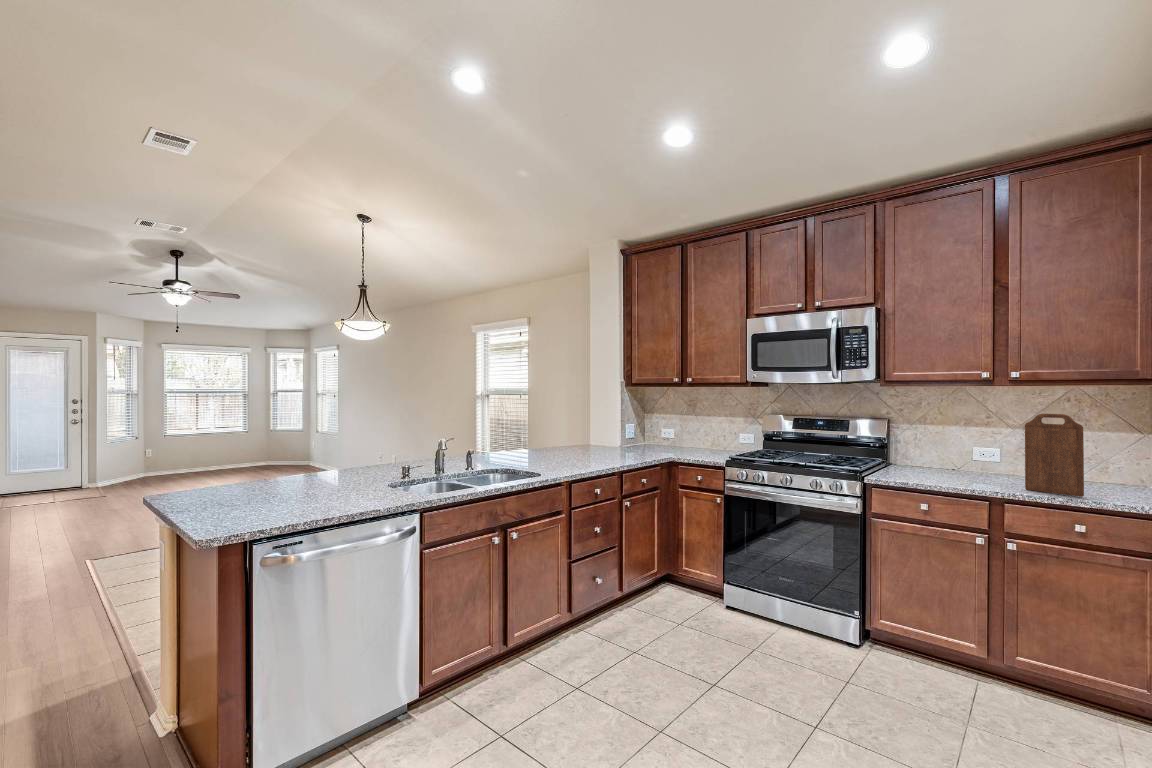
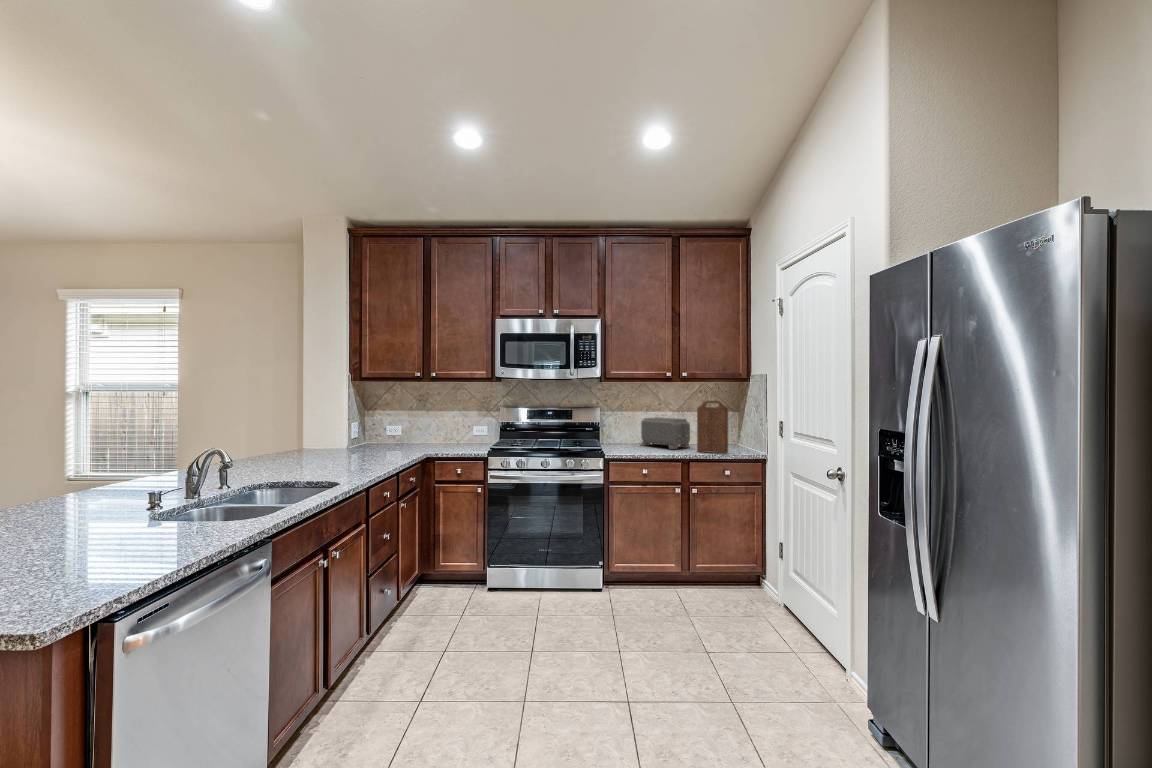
toaster: none [945,436,1027,483] -> present [641,417,690,449]

